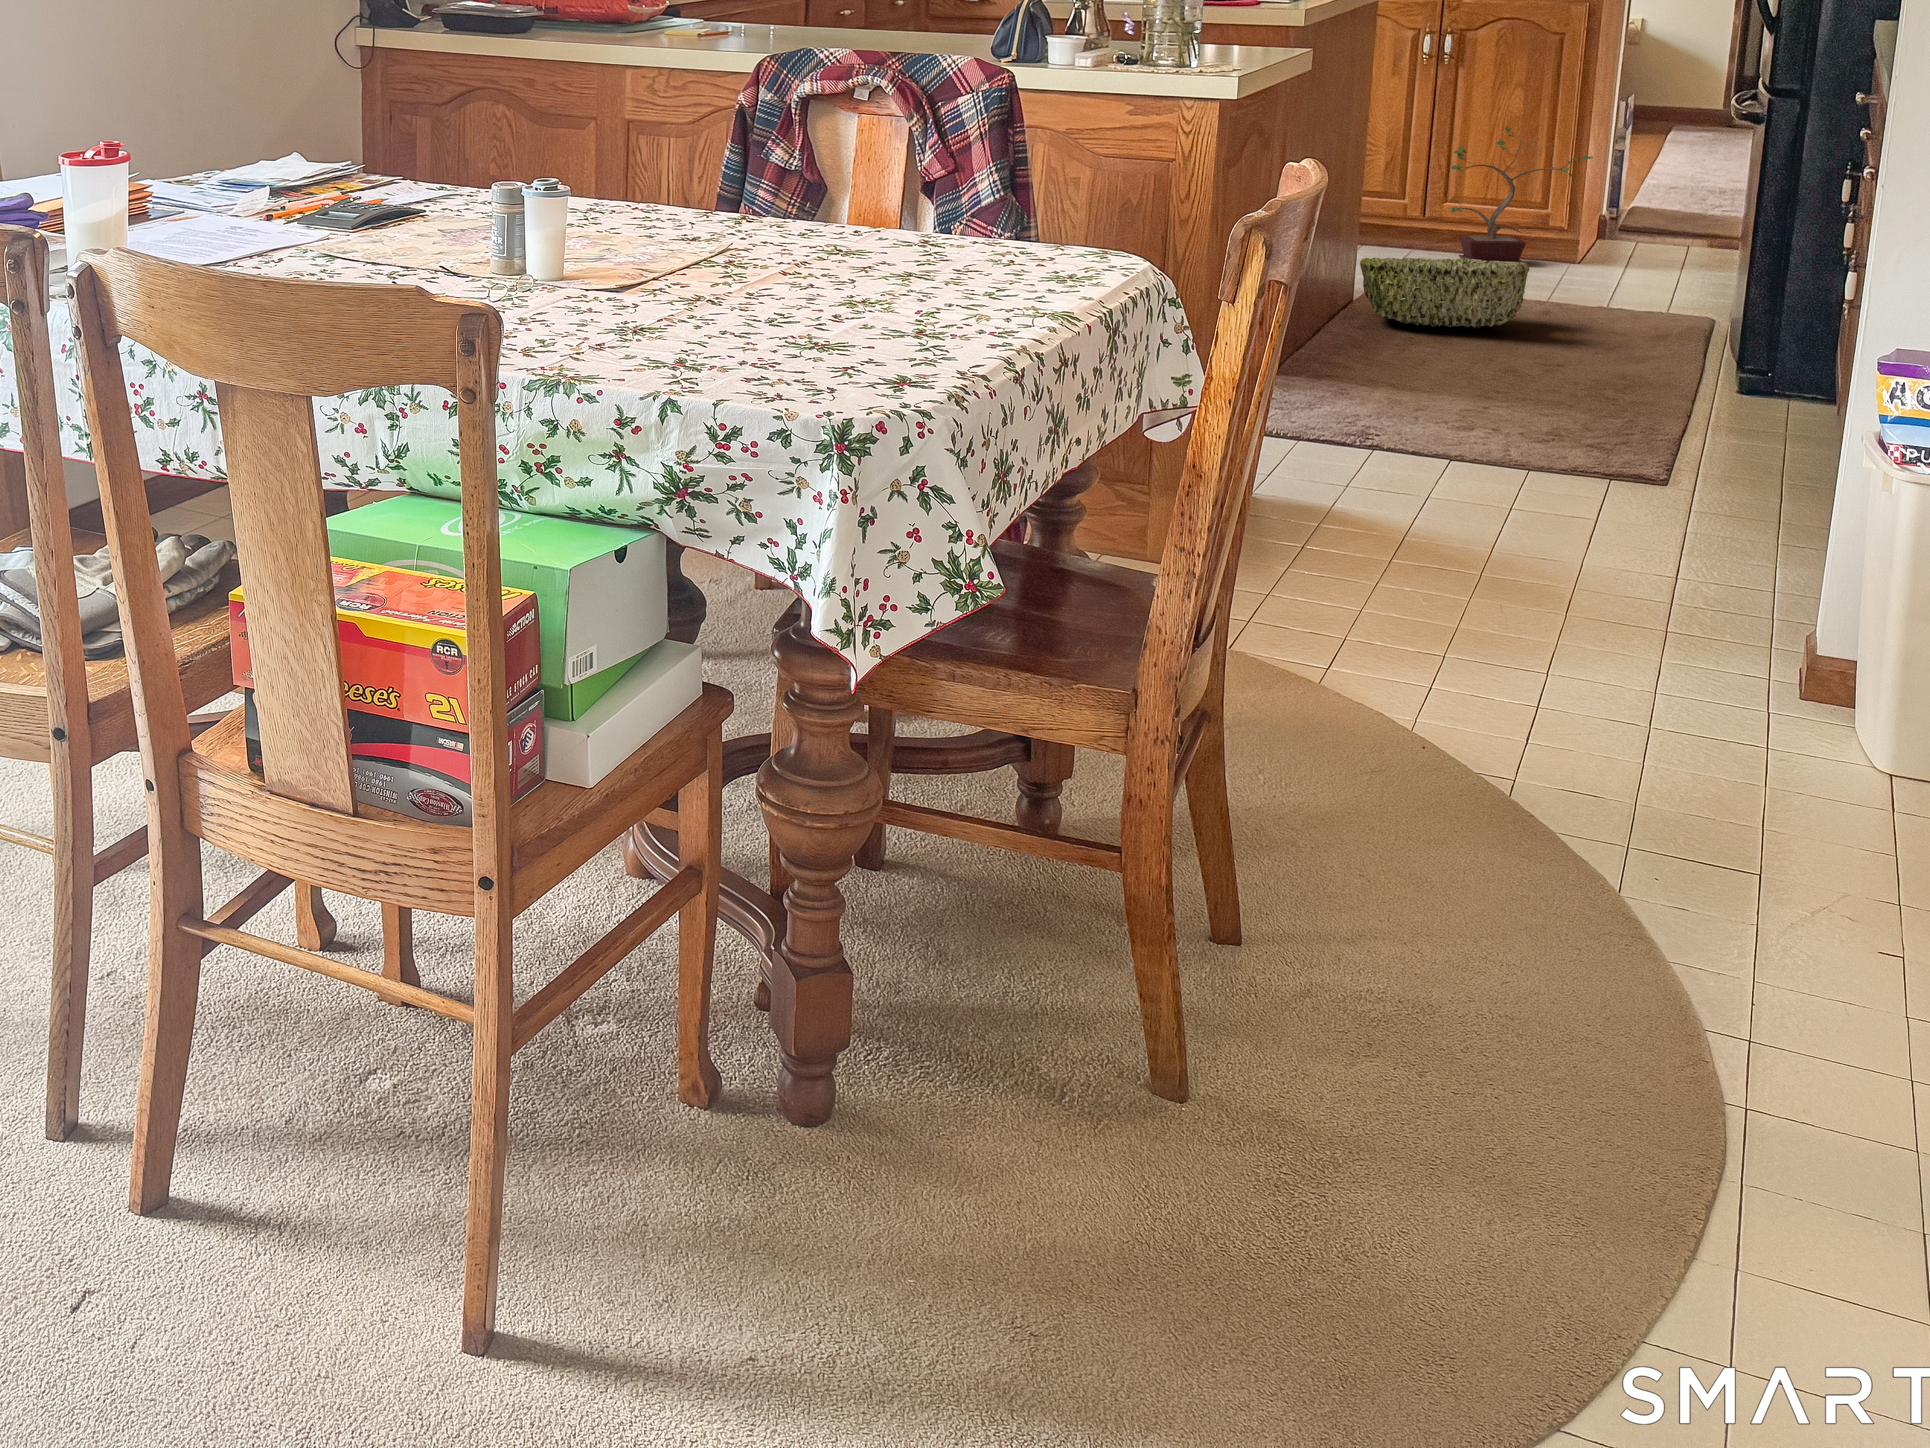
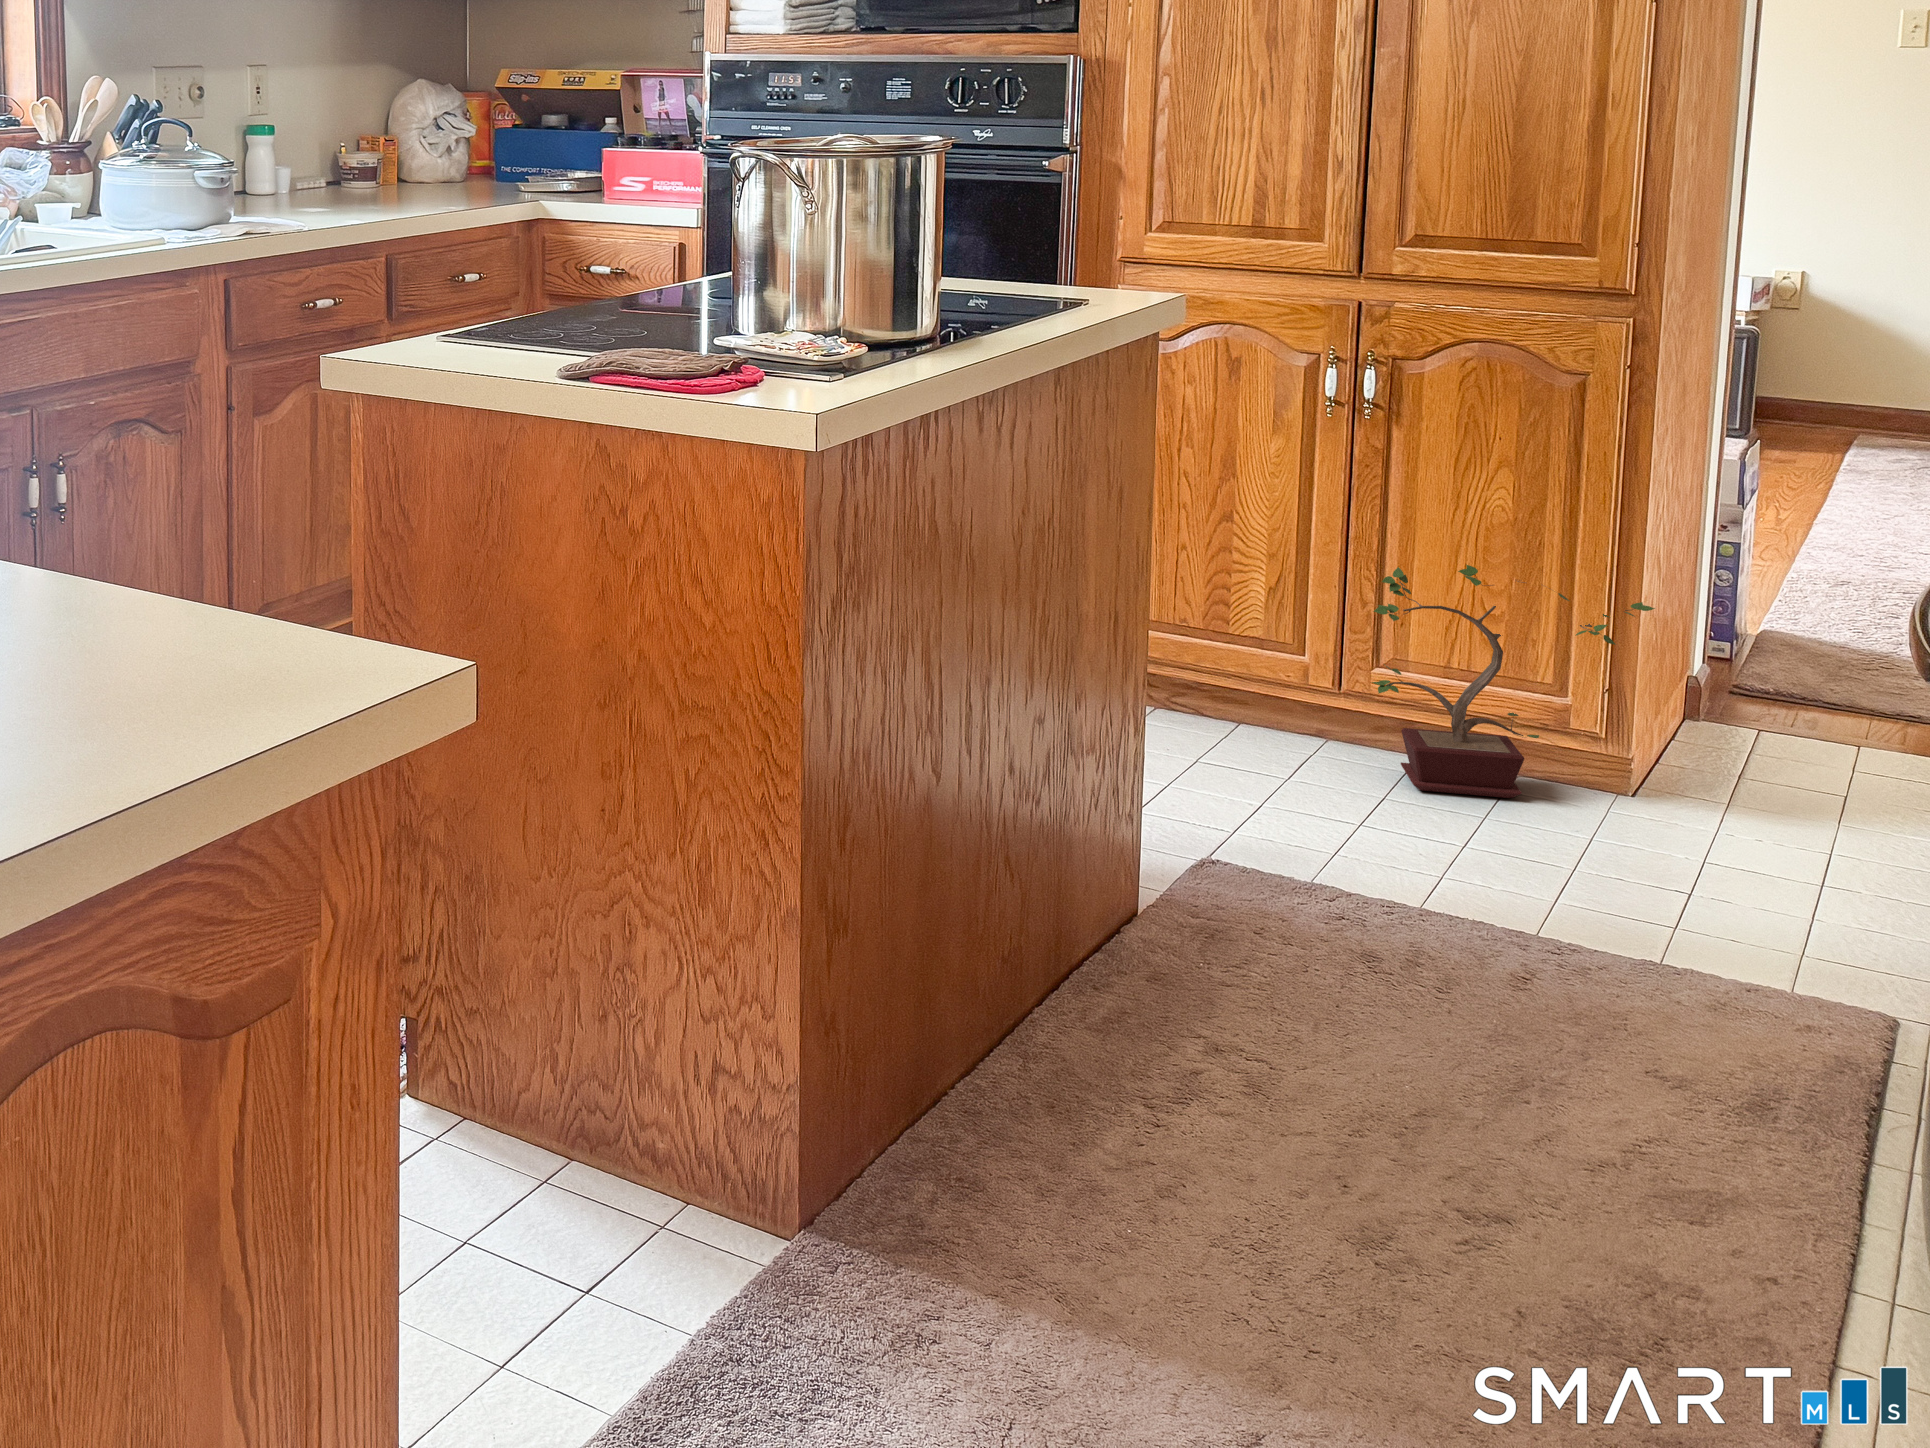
woven basket: present [1360,258,1529,329] -> none [1089,839,1456,1046]

